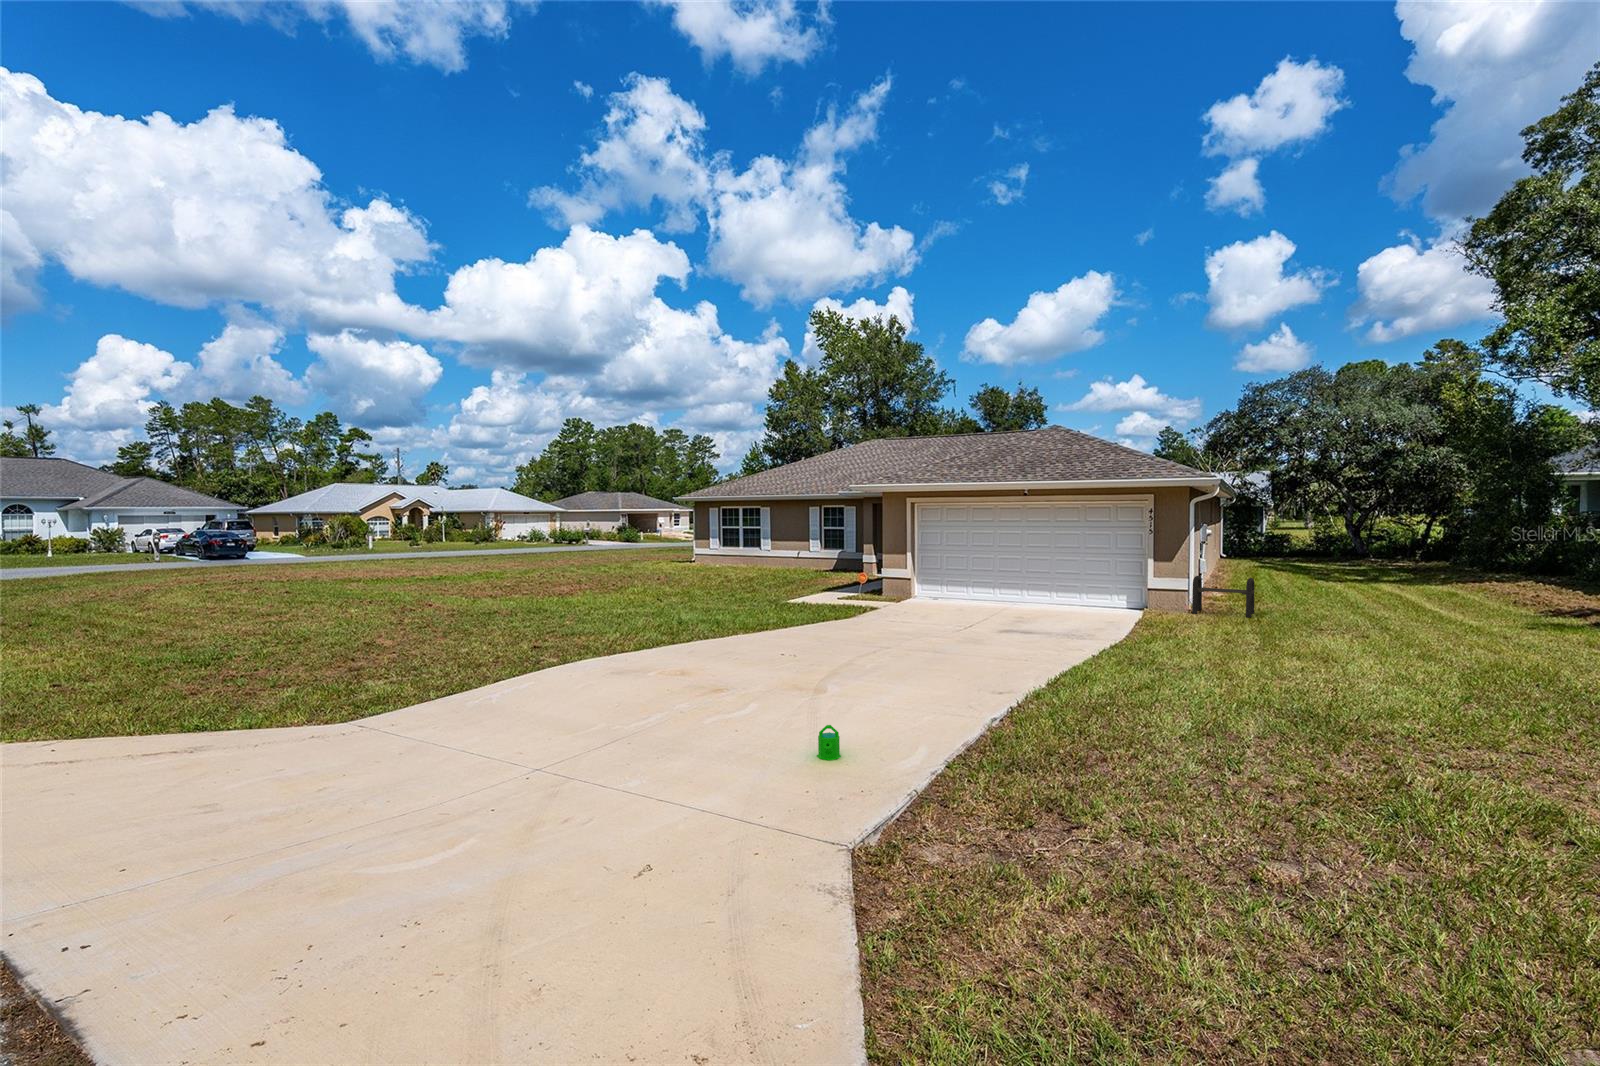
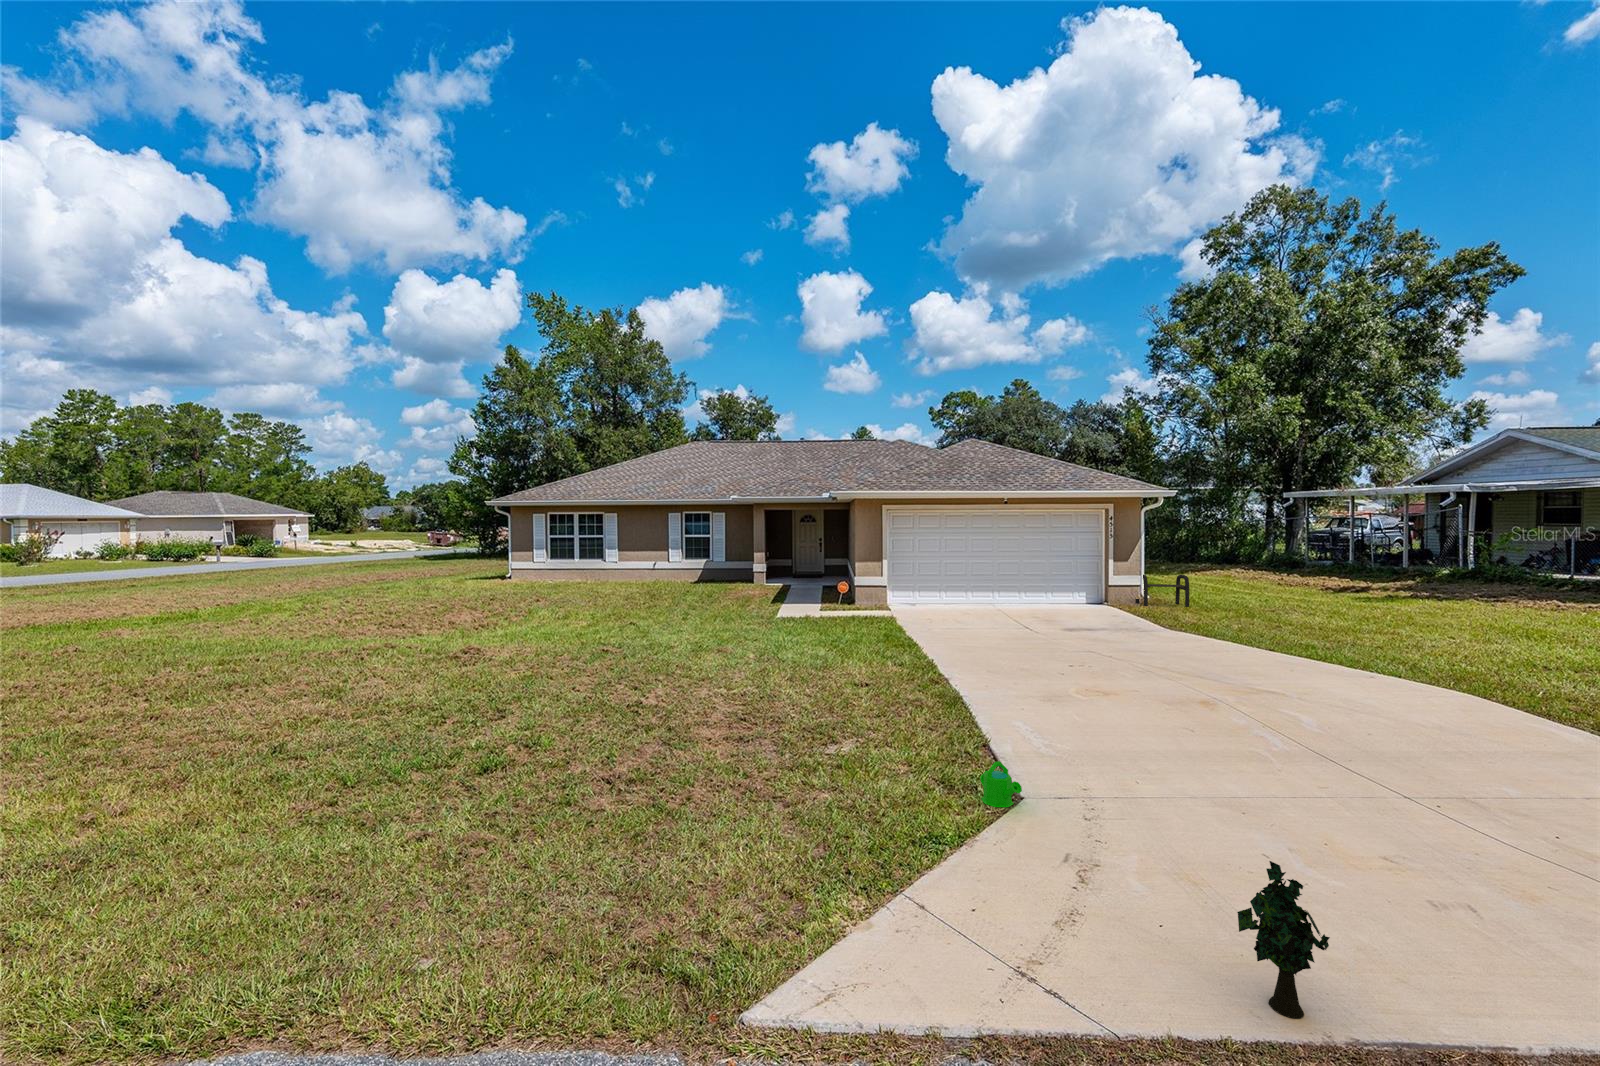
decorative plant: none [303,712,351,784] -> present [1237,861,1330,1019]
watering can: present [817,725,841,760] -> present [980,761,1022,807]

